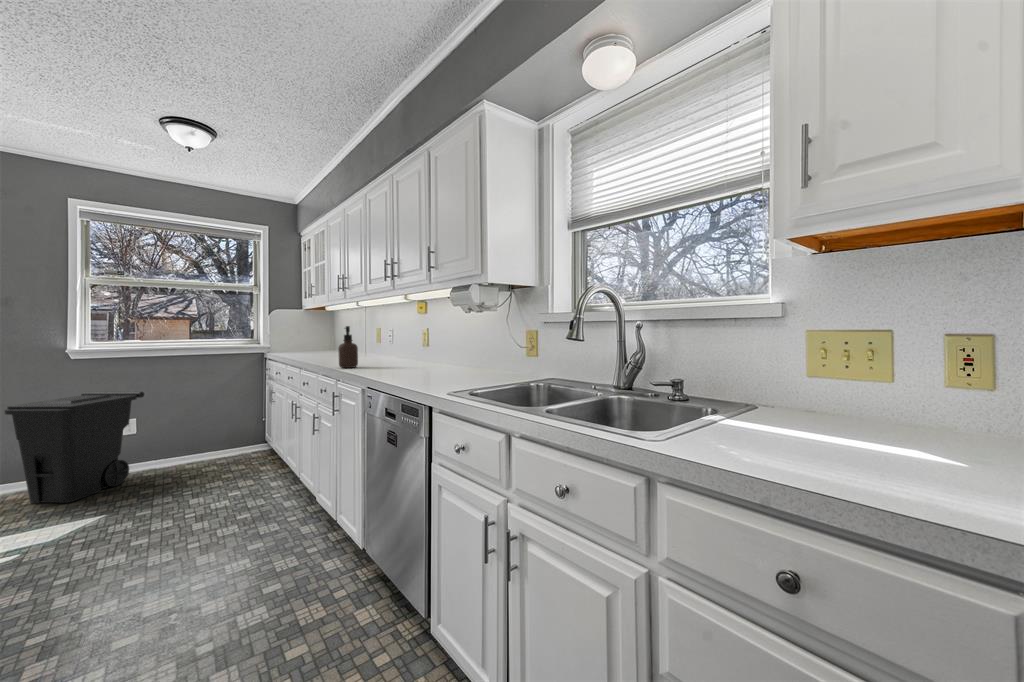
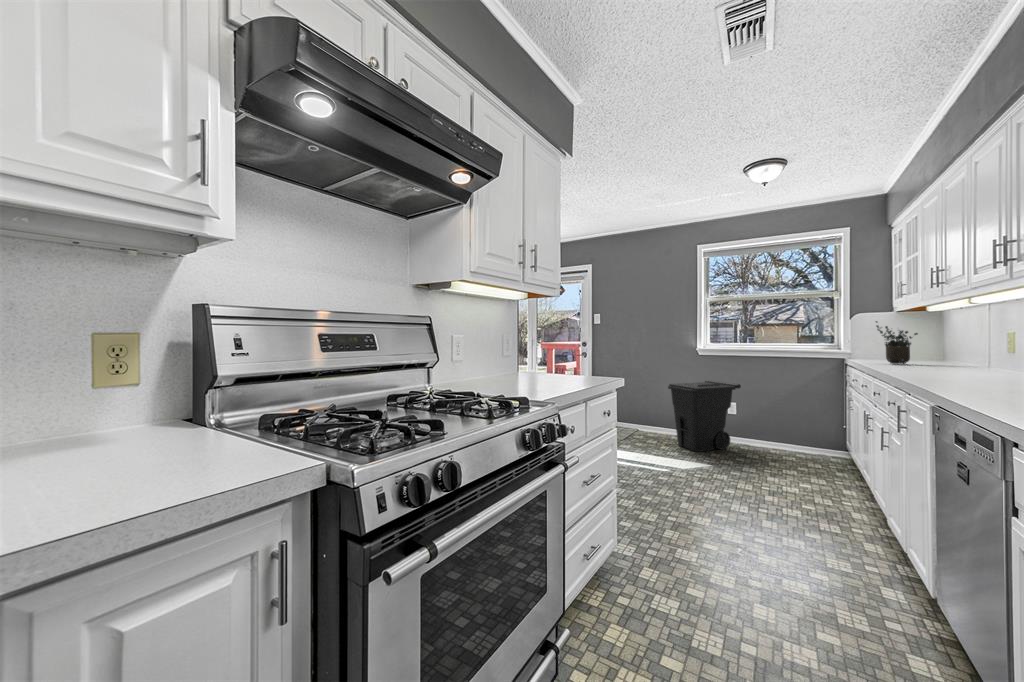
potted plant: none [292,315,323,355] -> present [876,321,918,364]
soap dispenser: present [338,326,358,368] -> none [917,334,948,383]

